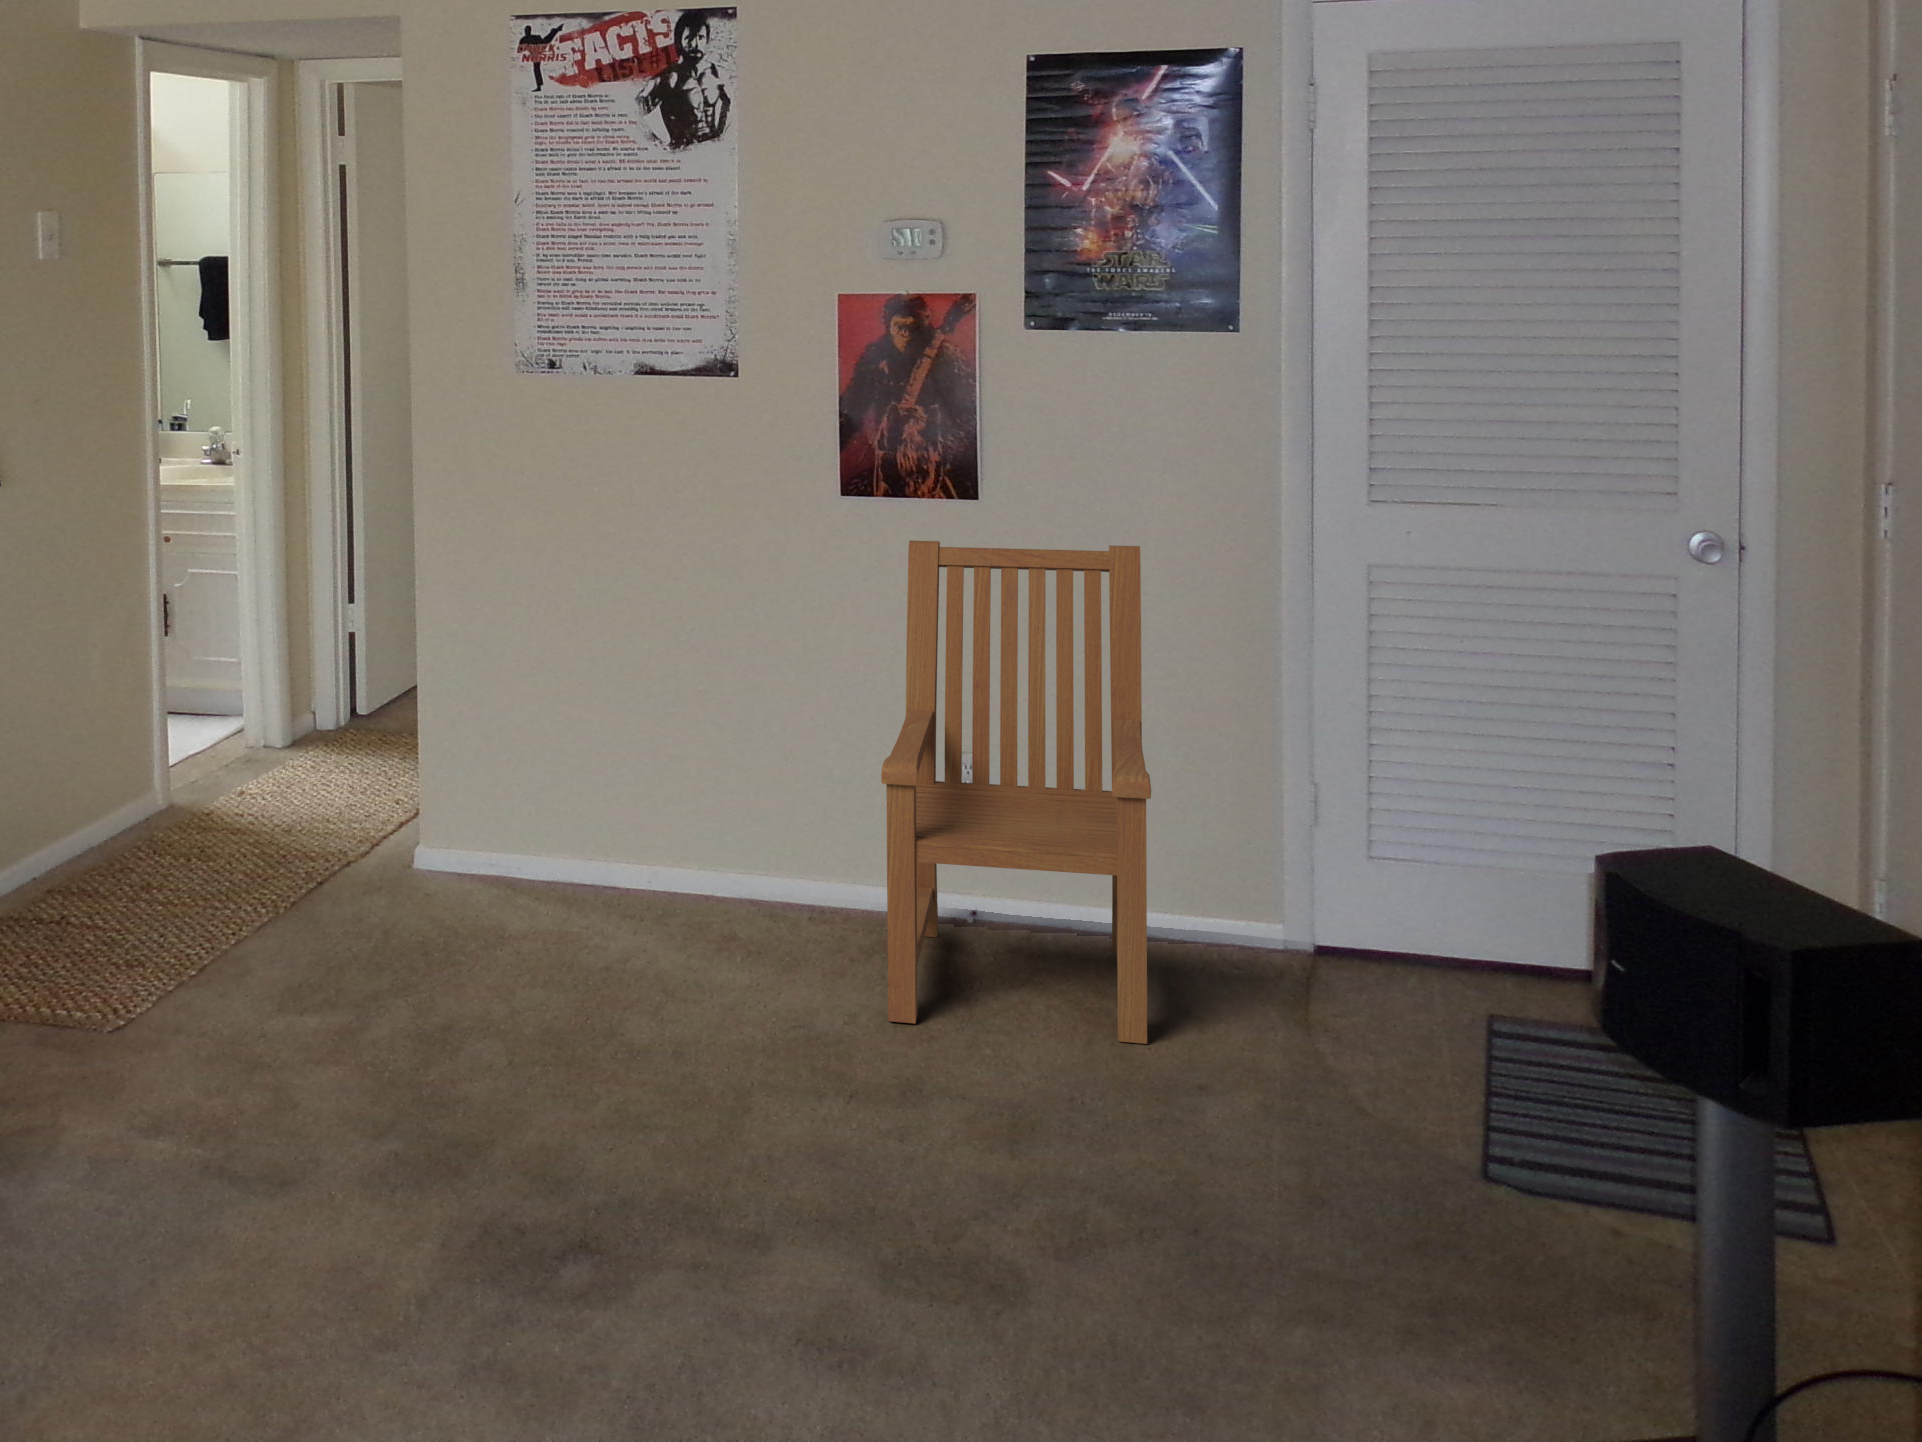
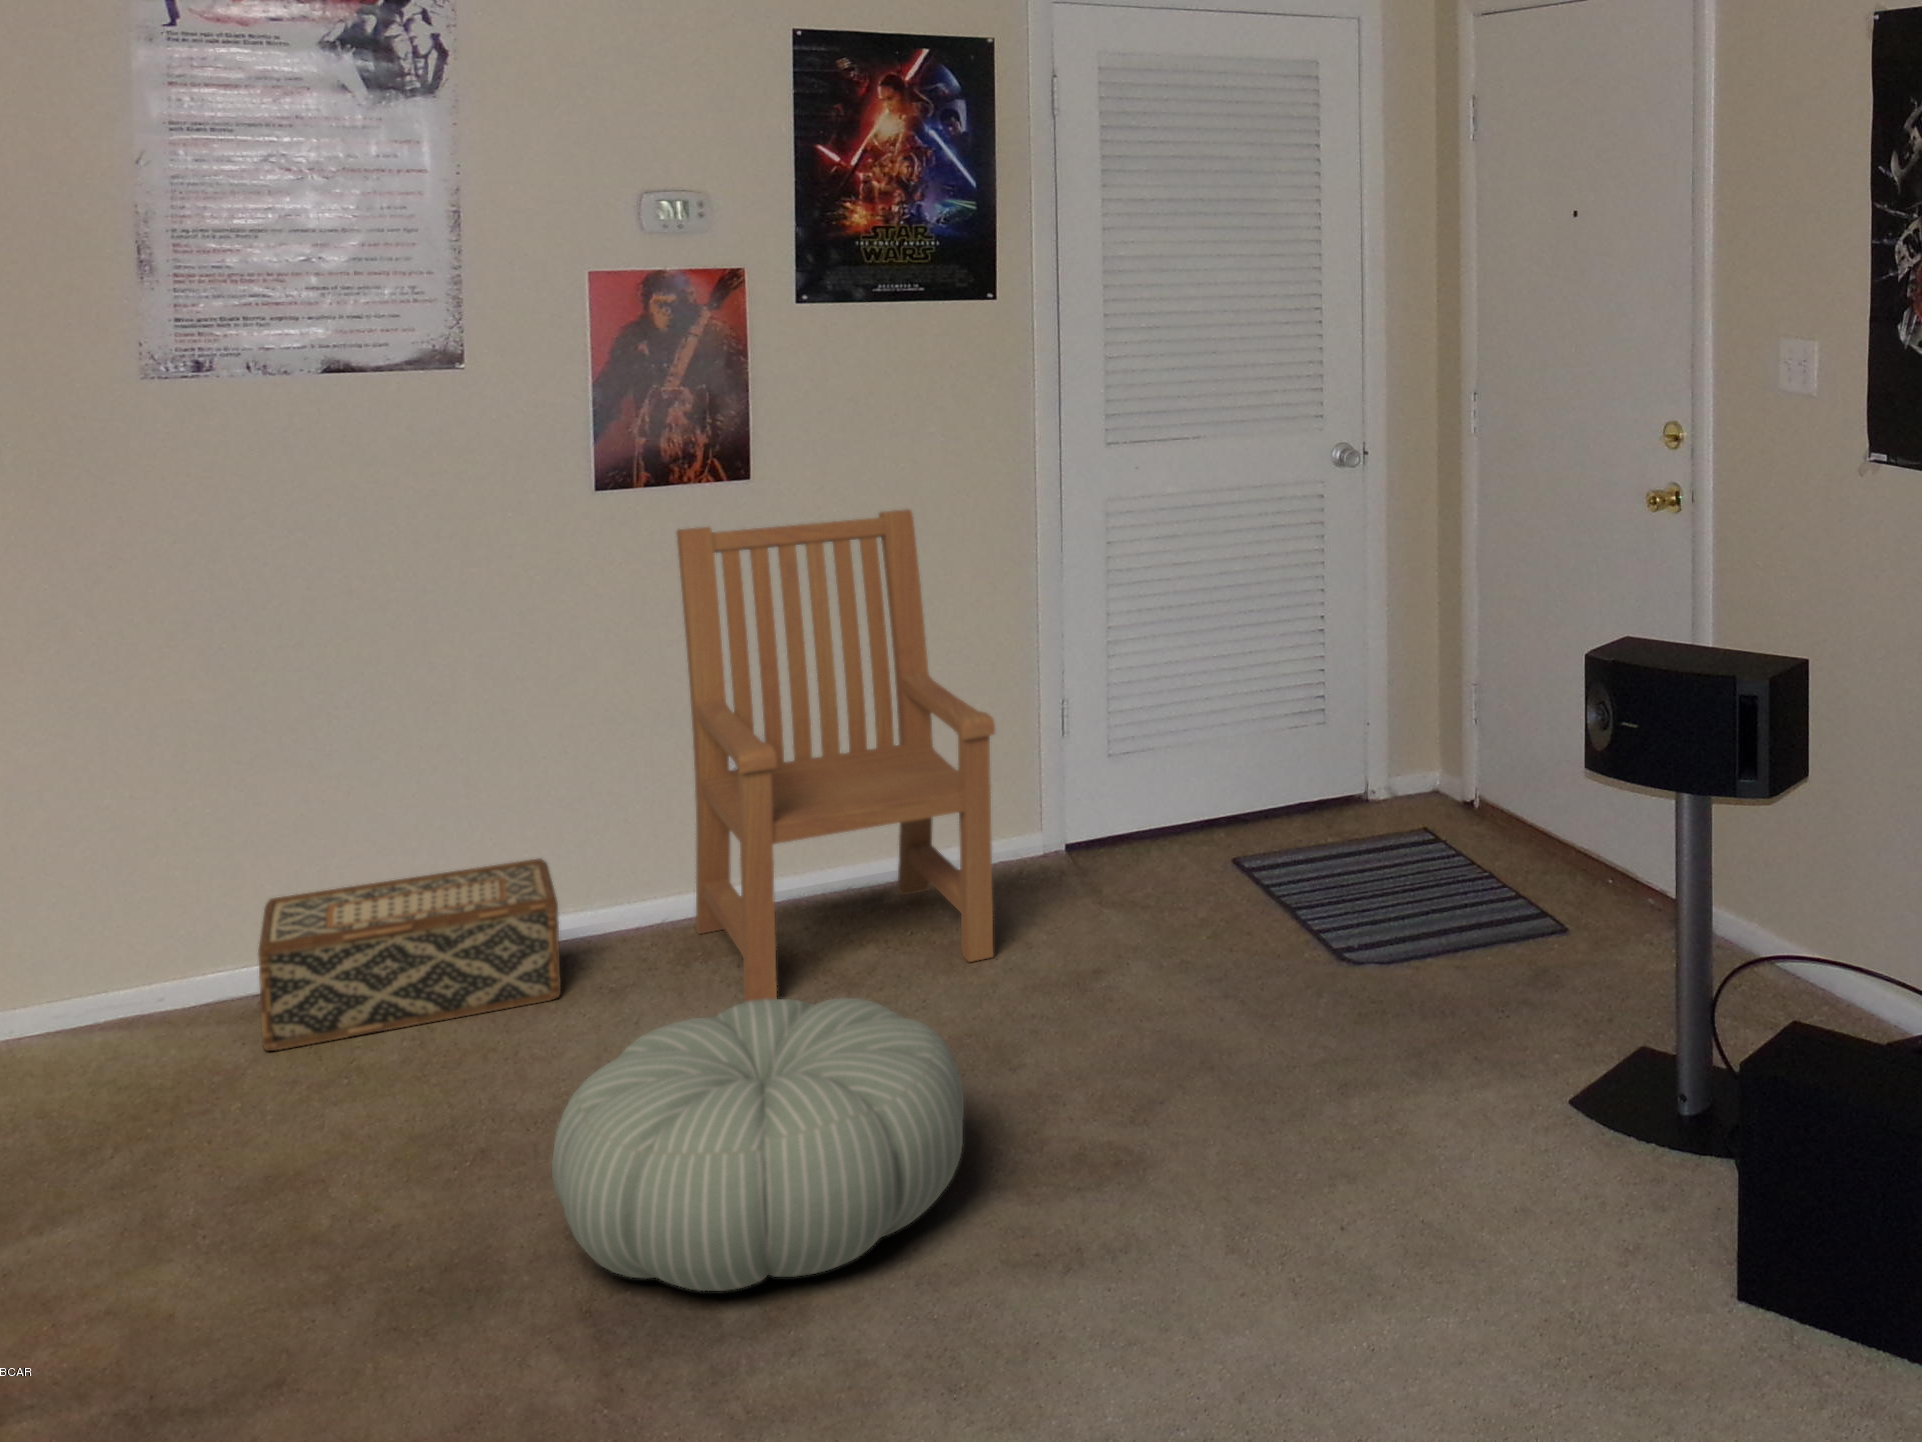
woven basket: none [538,811,788,959] -> present [258,858,561,1051]
pouf: none [540,1010,940,1318] -> present [552,998,964,1291]

